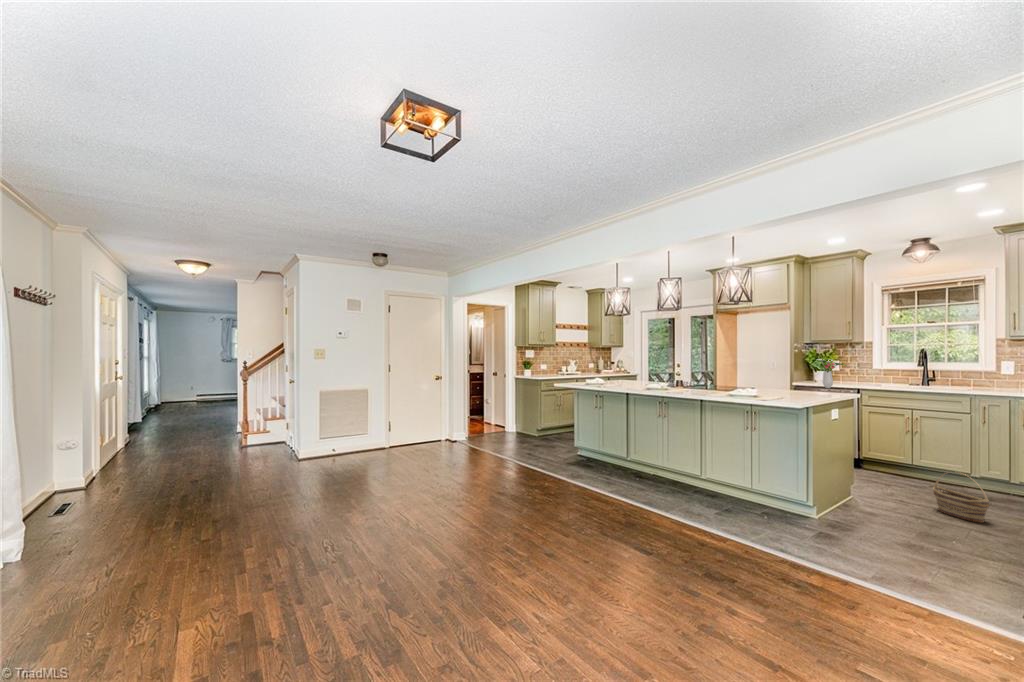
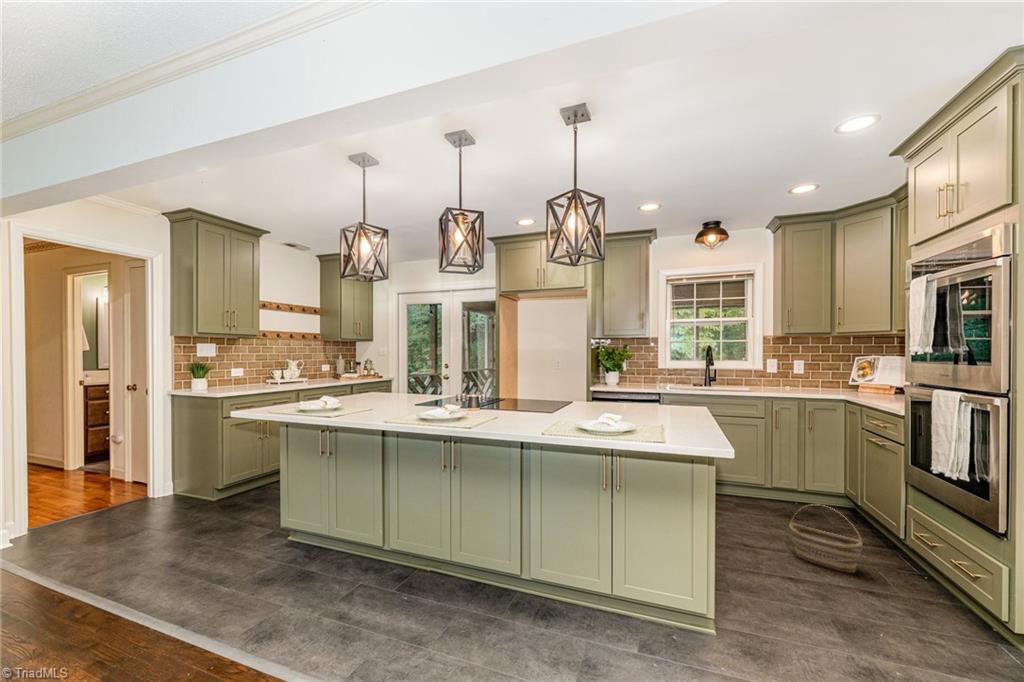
flower arrangement: present [817,359,847,388] -> none [609,357,642,391]

